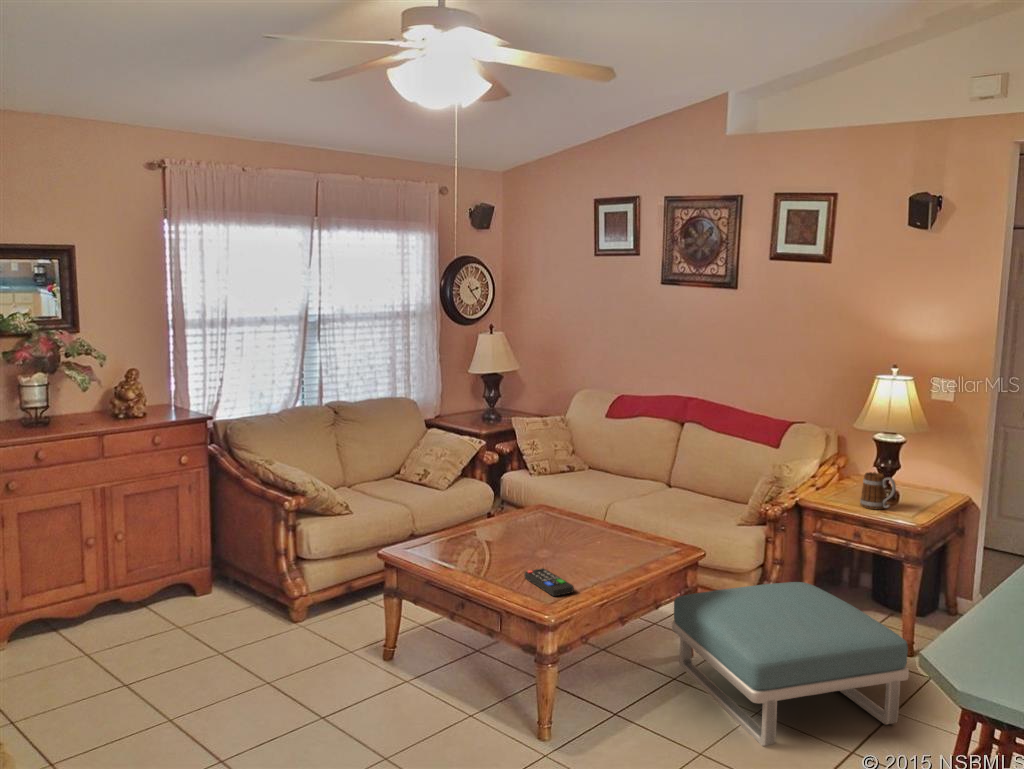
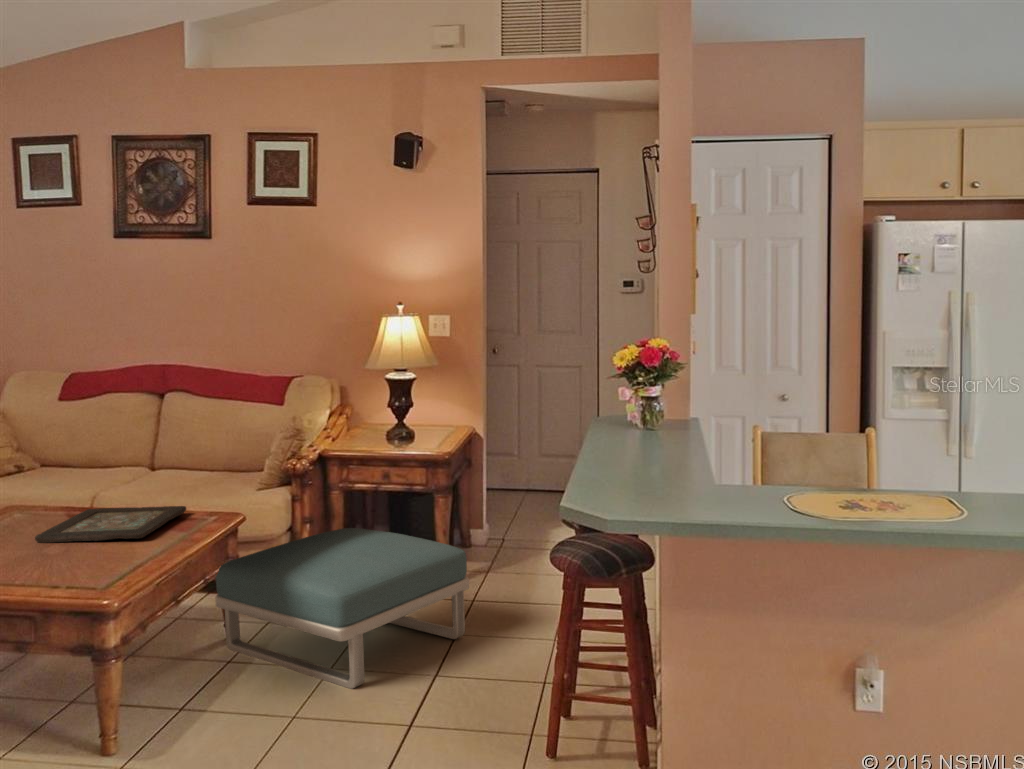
mug: present [860,472,896,509] -> none [383,410,416,447]
decorative tray: none [541,526,659,568] -> present [35,506,186,543]
remote control: present [524,568,574,596] -> none [29,551,109,574]

